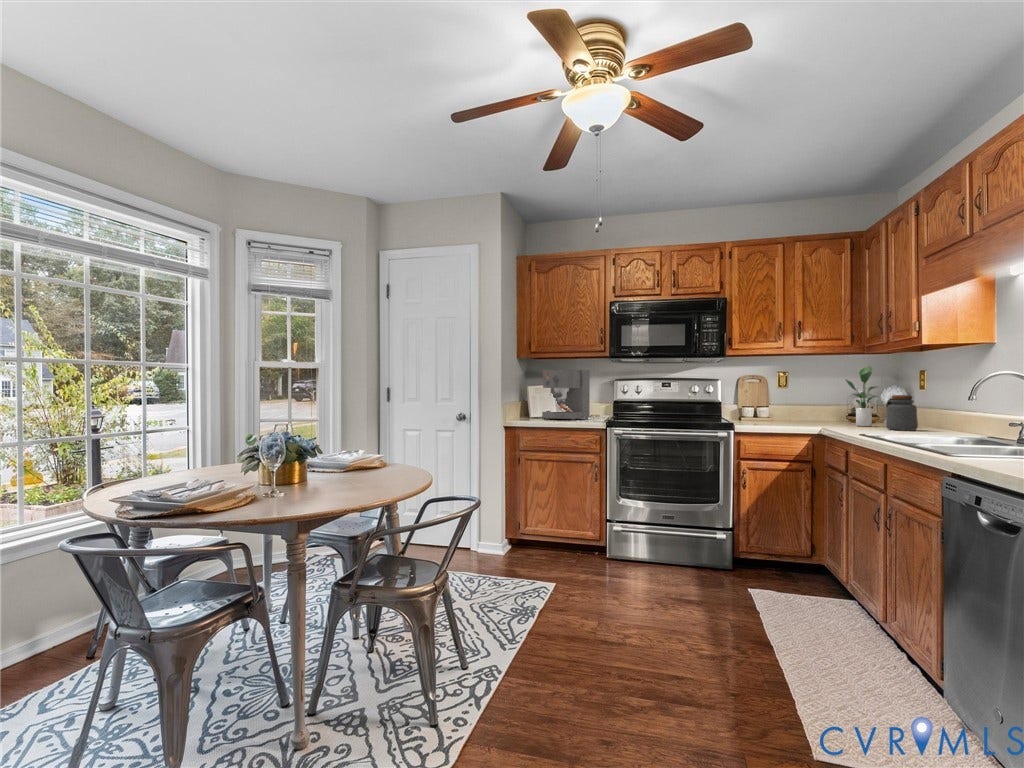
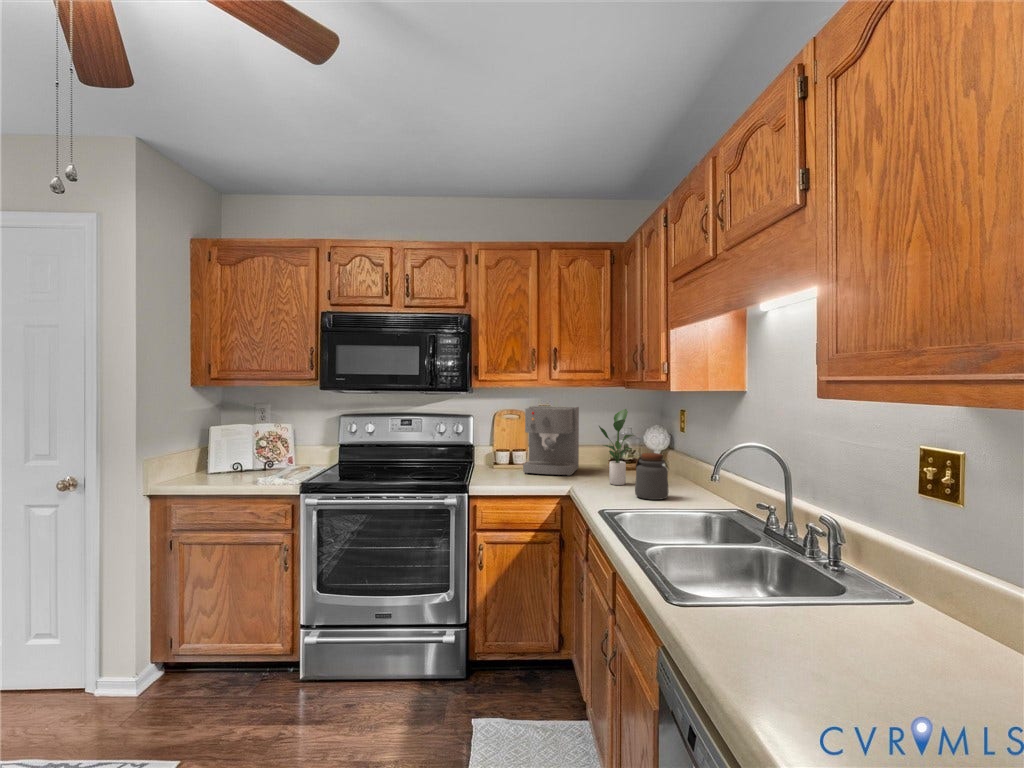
coffee maker: present [542,370,590,420] -> present [523,406,579,476]

